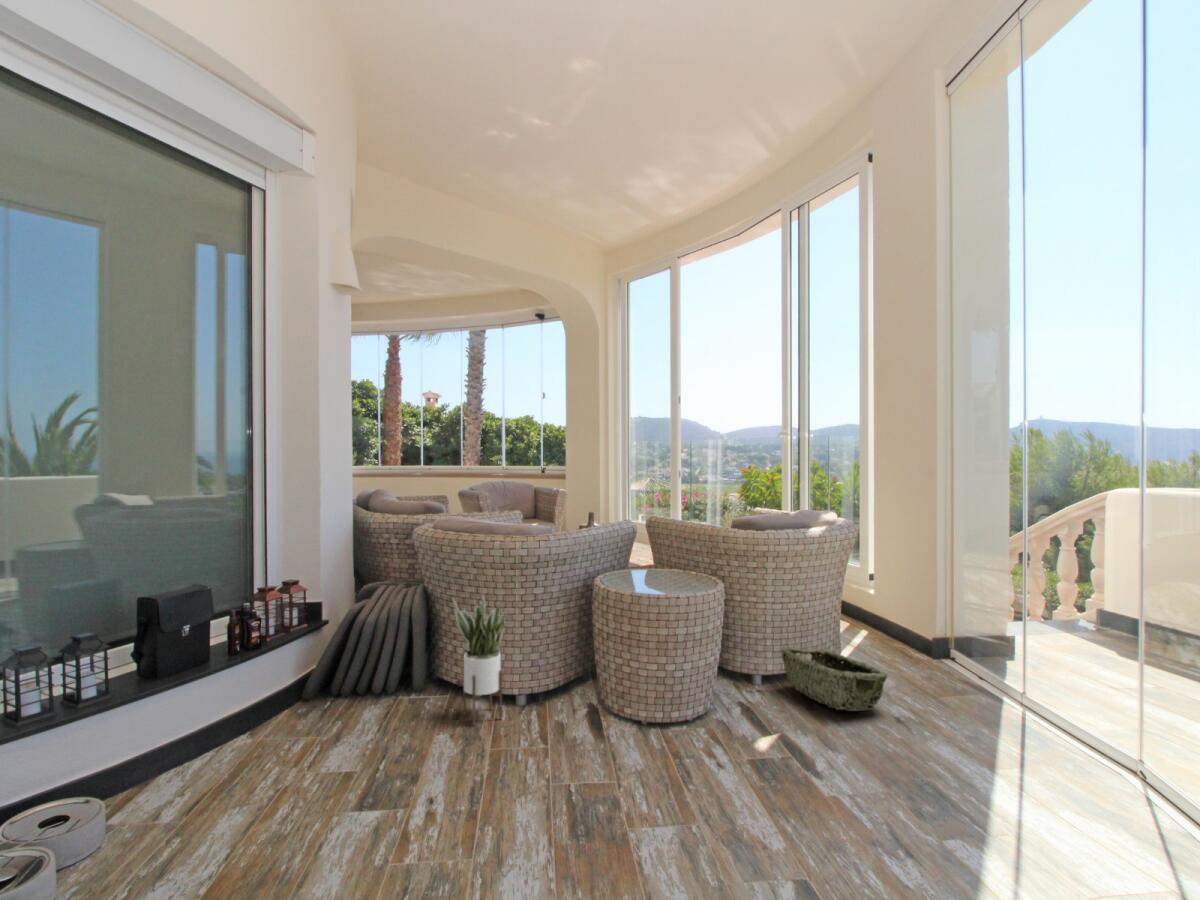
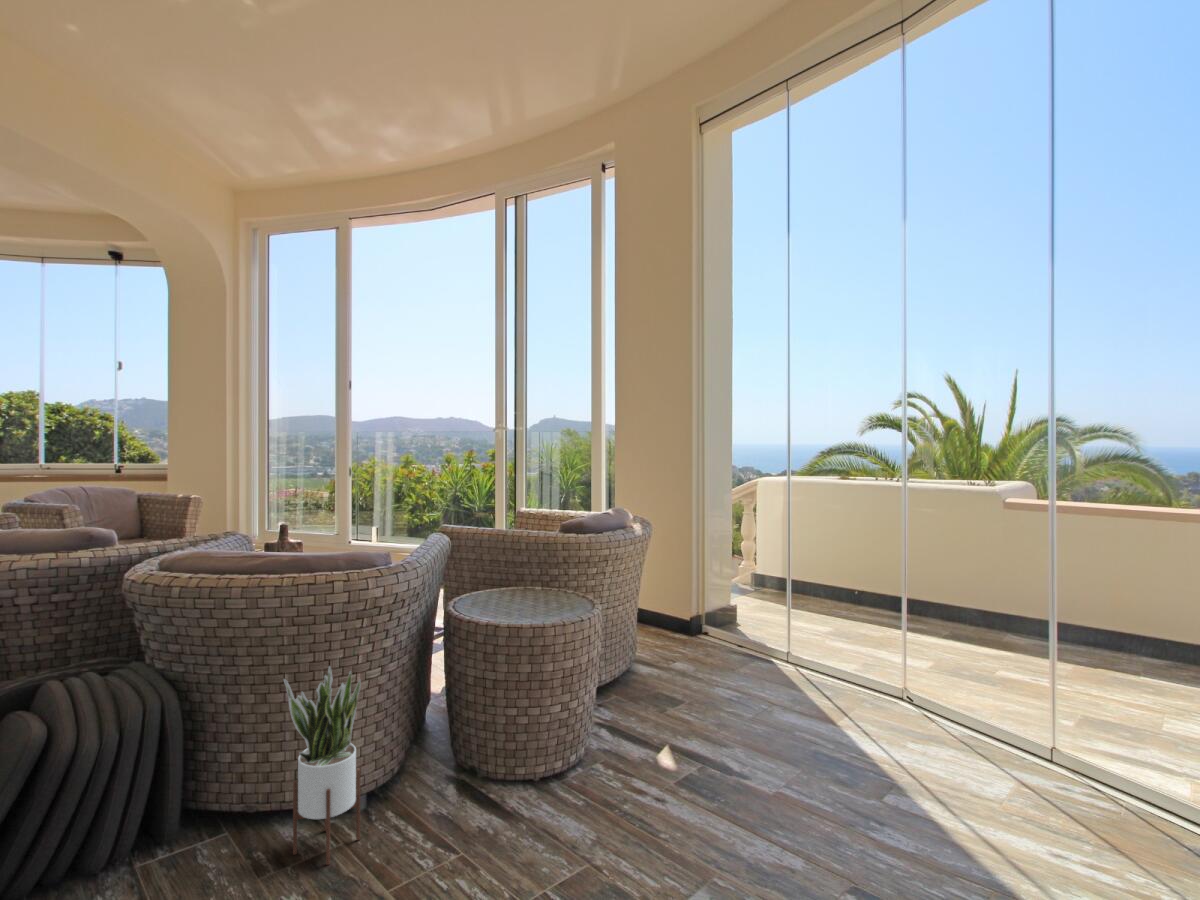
woven basket: present [781,647,887,711] -> none [620,649,725,707]

